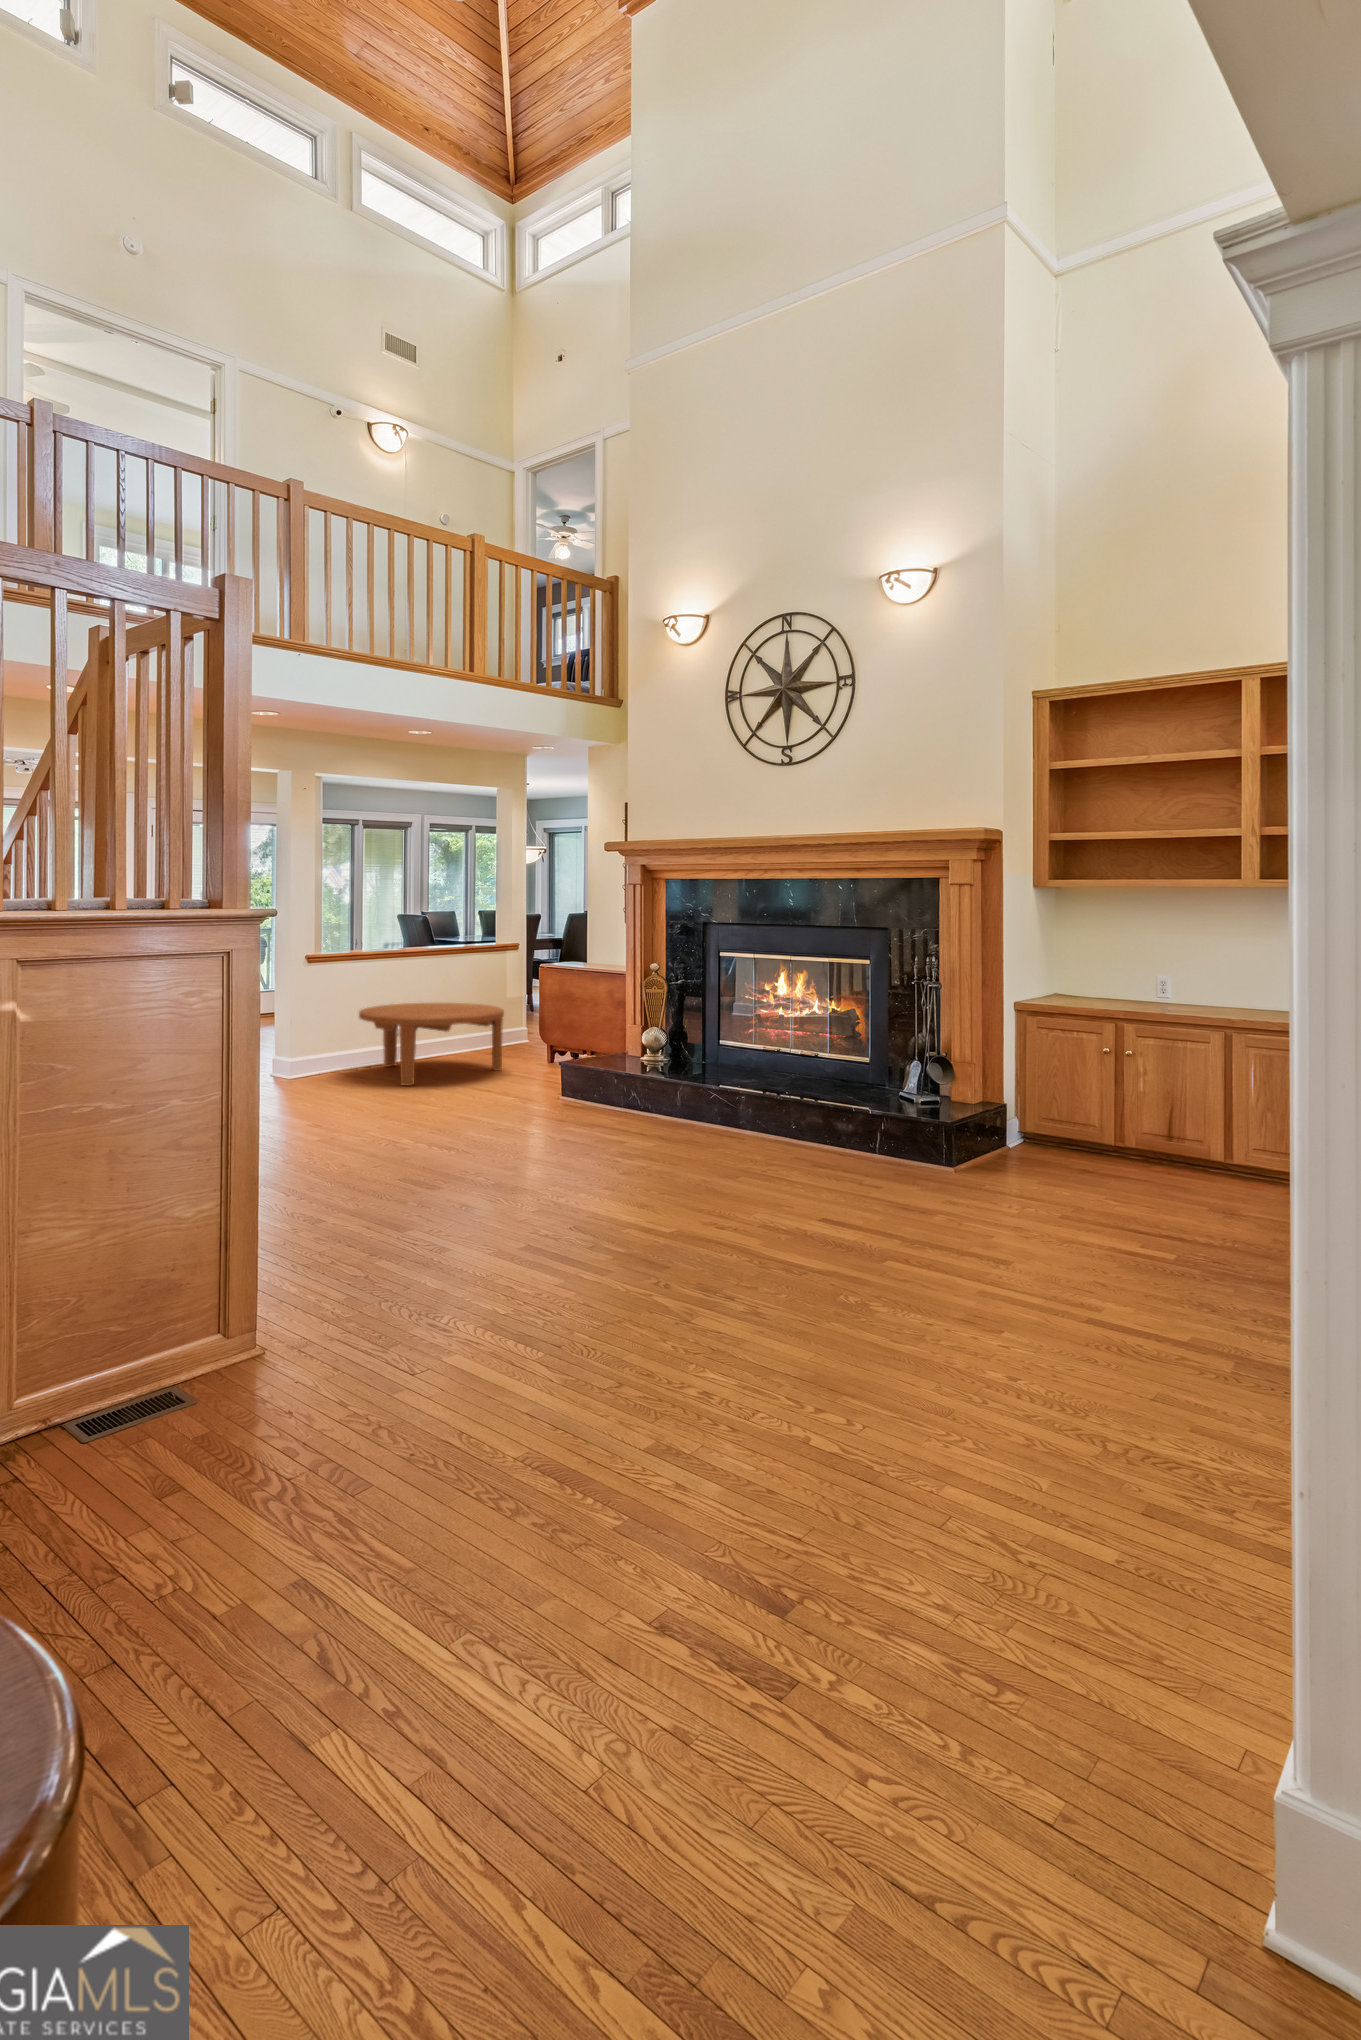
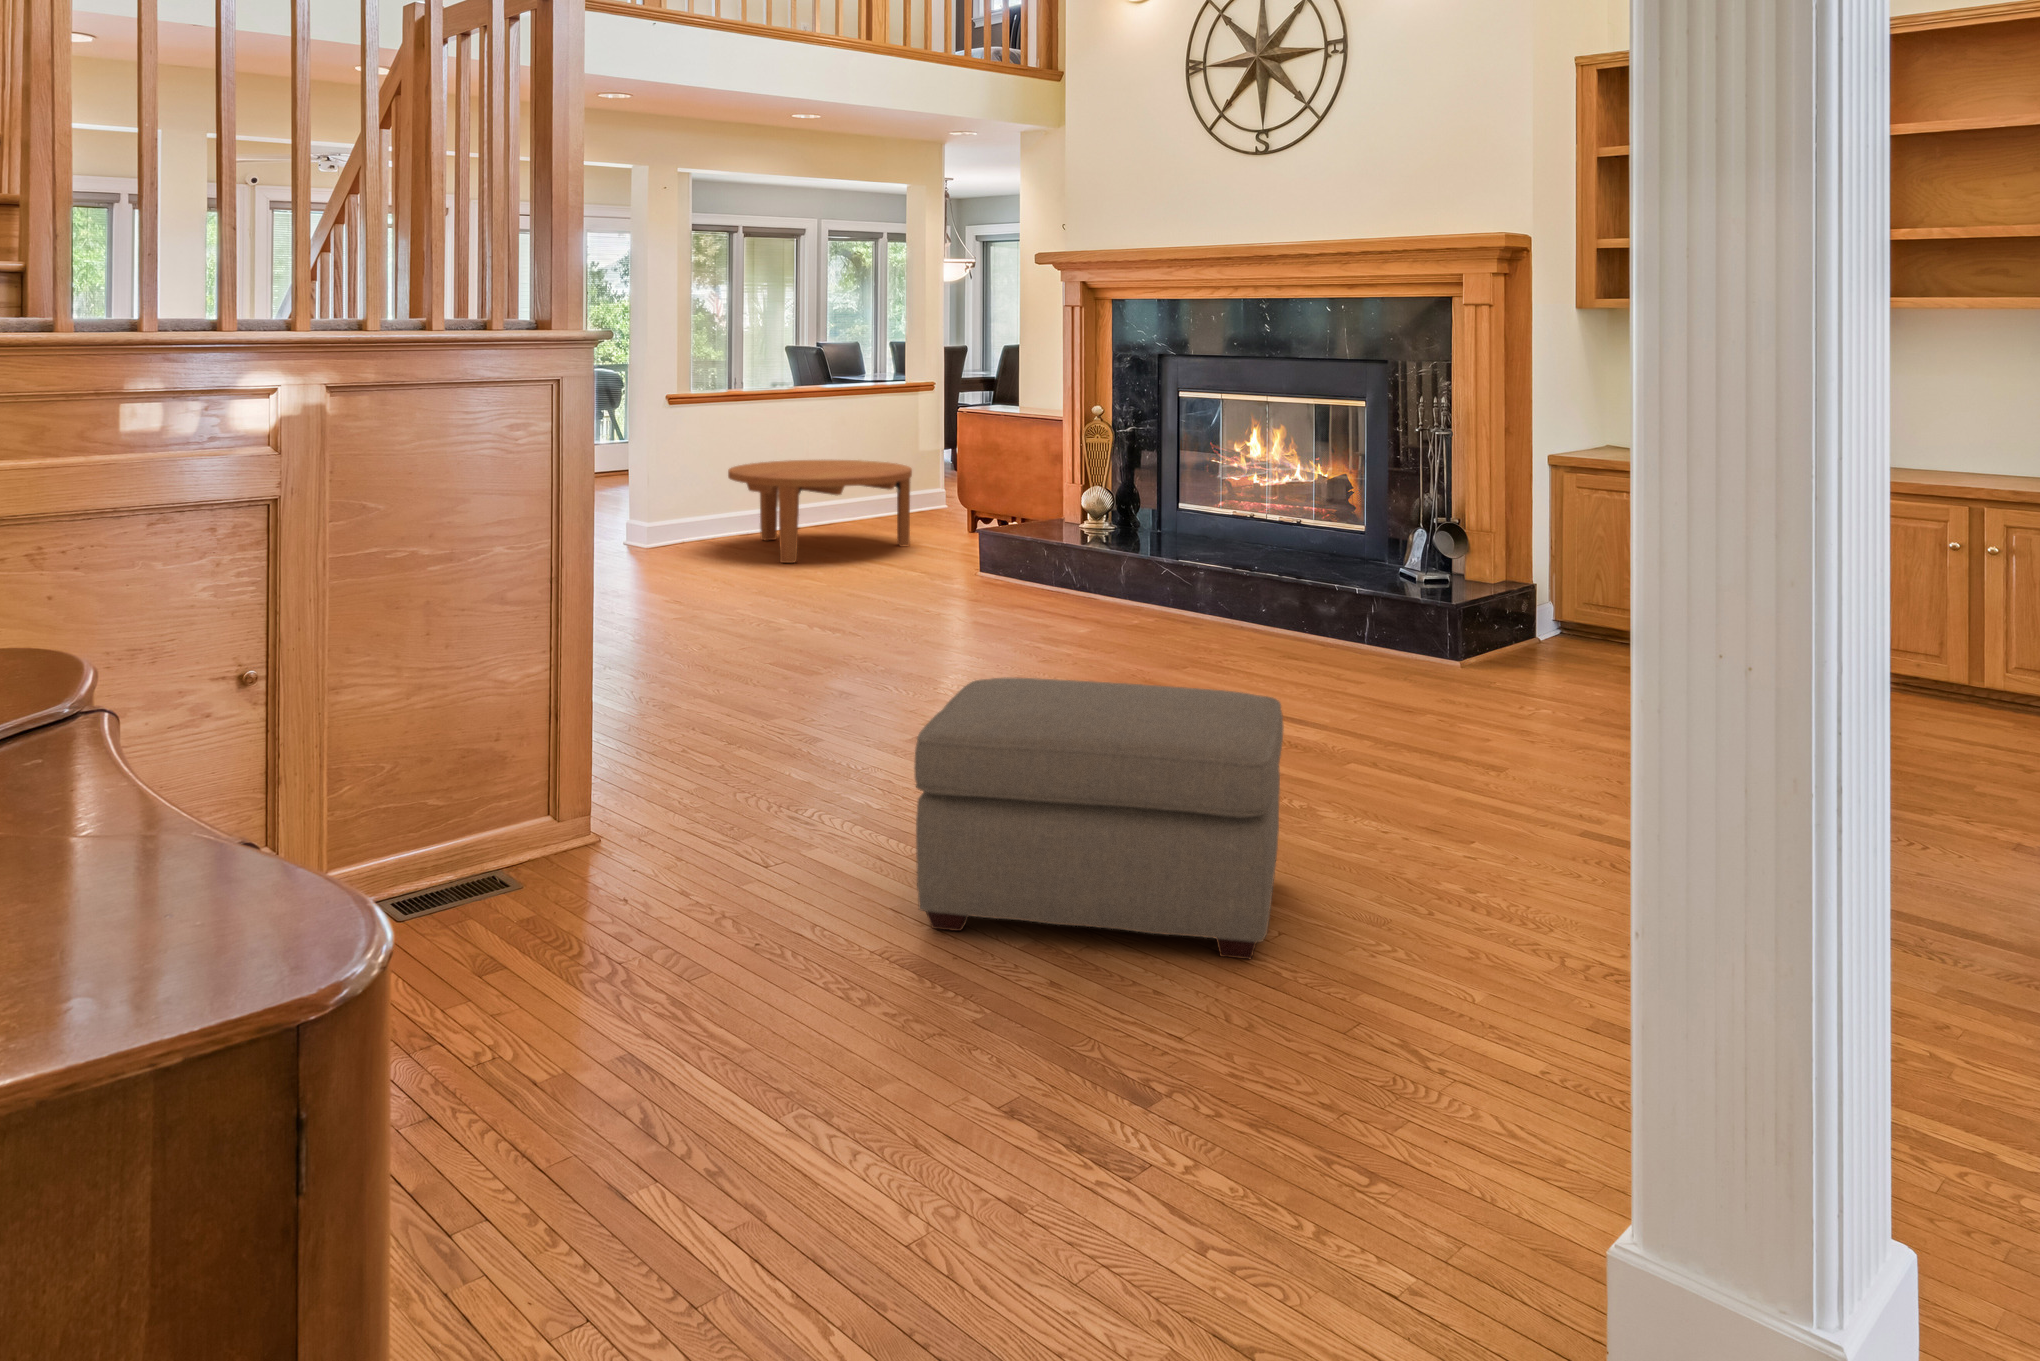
ottoman: none [549,1201,865,1454] -> present [914,677,1284,959]

